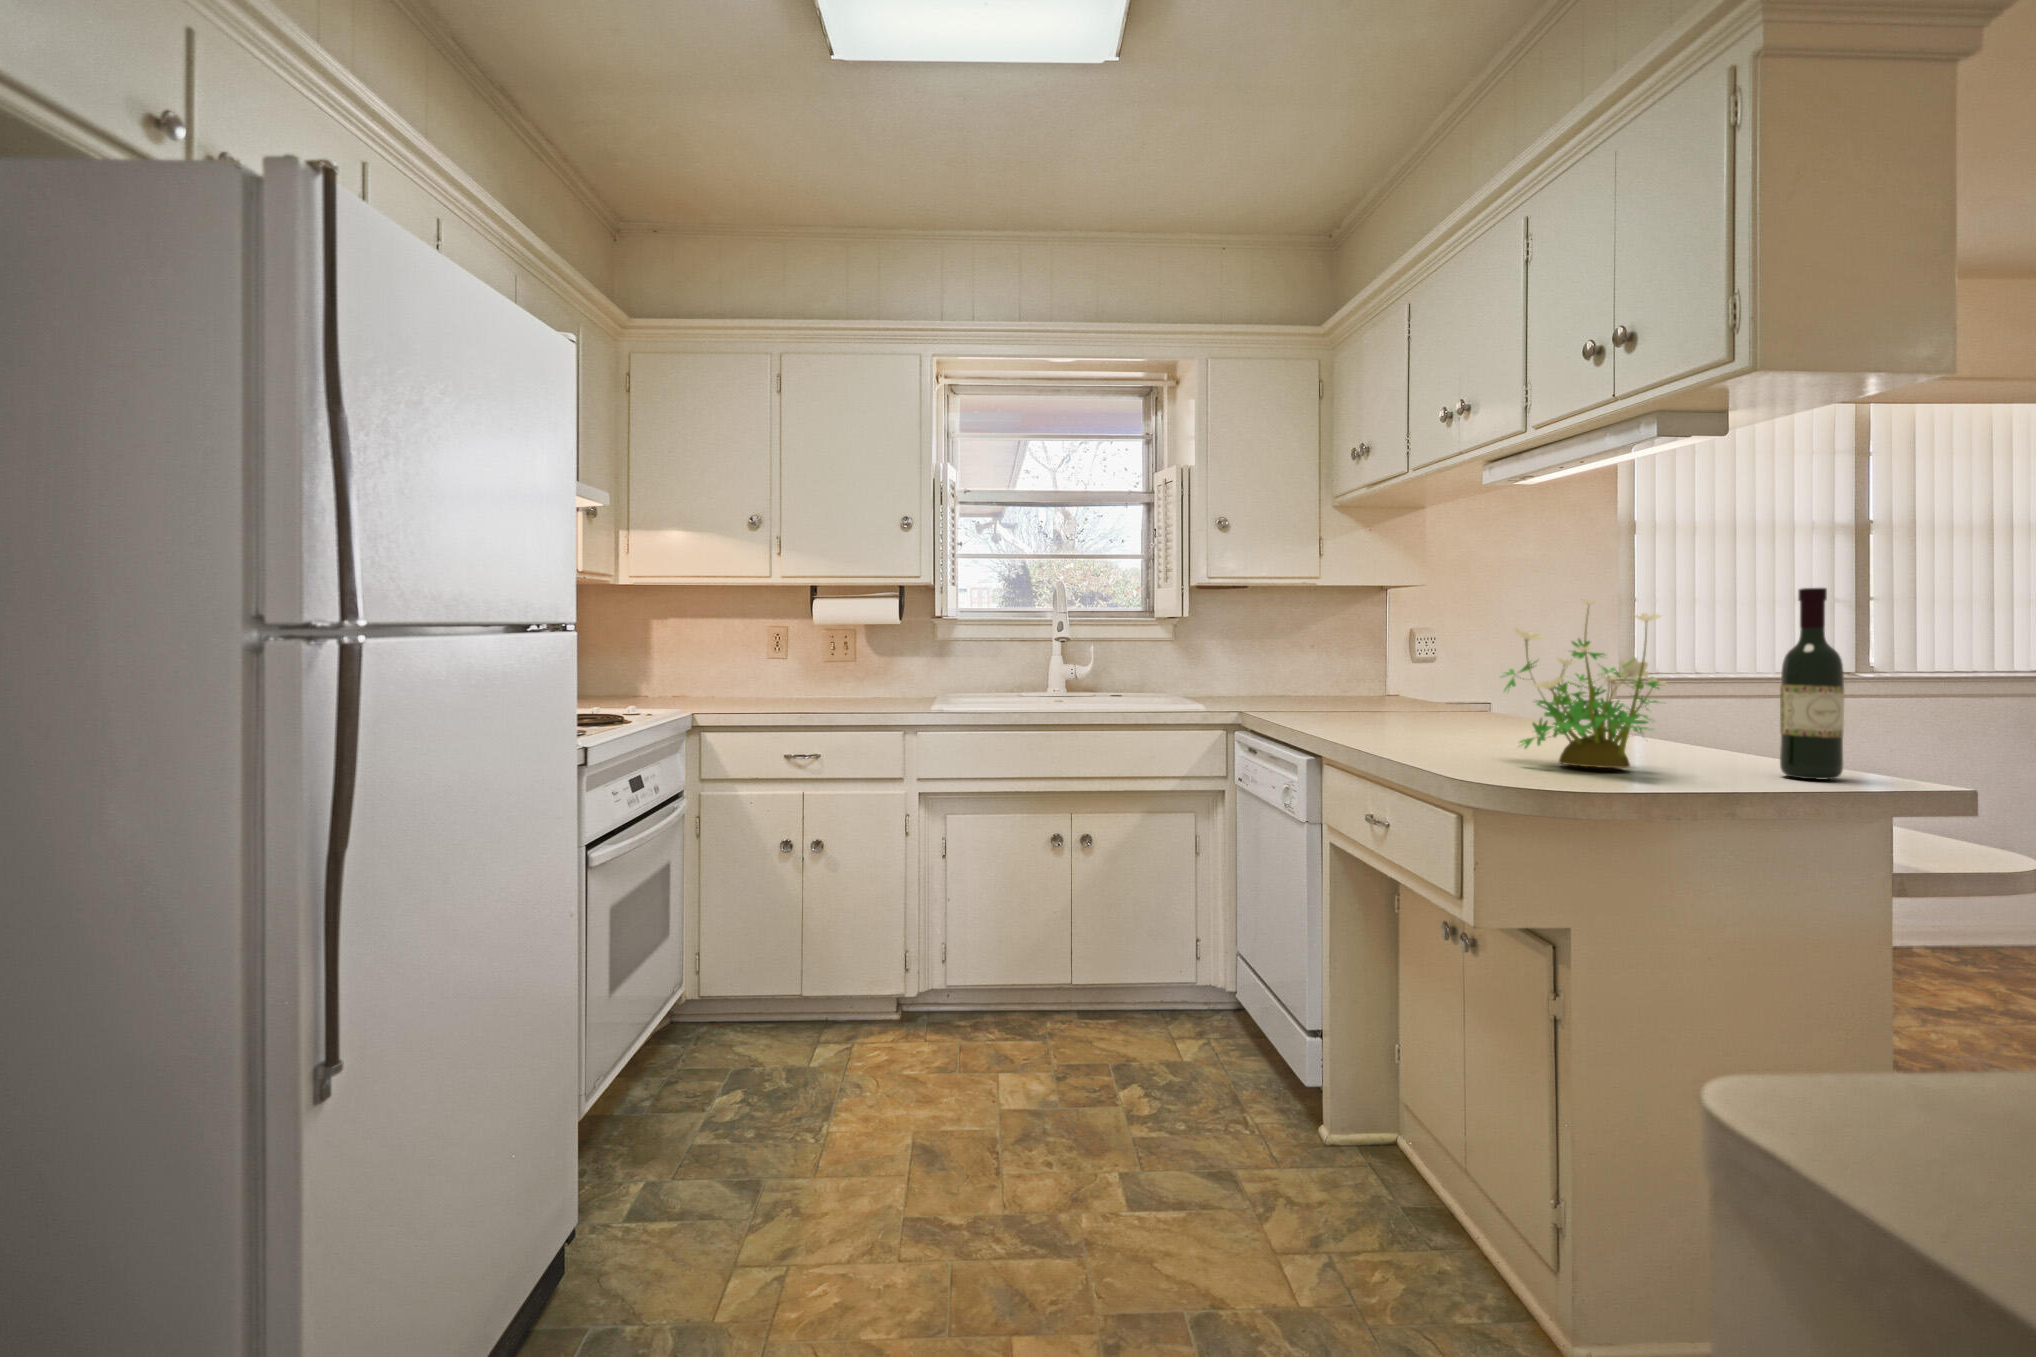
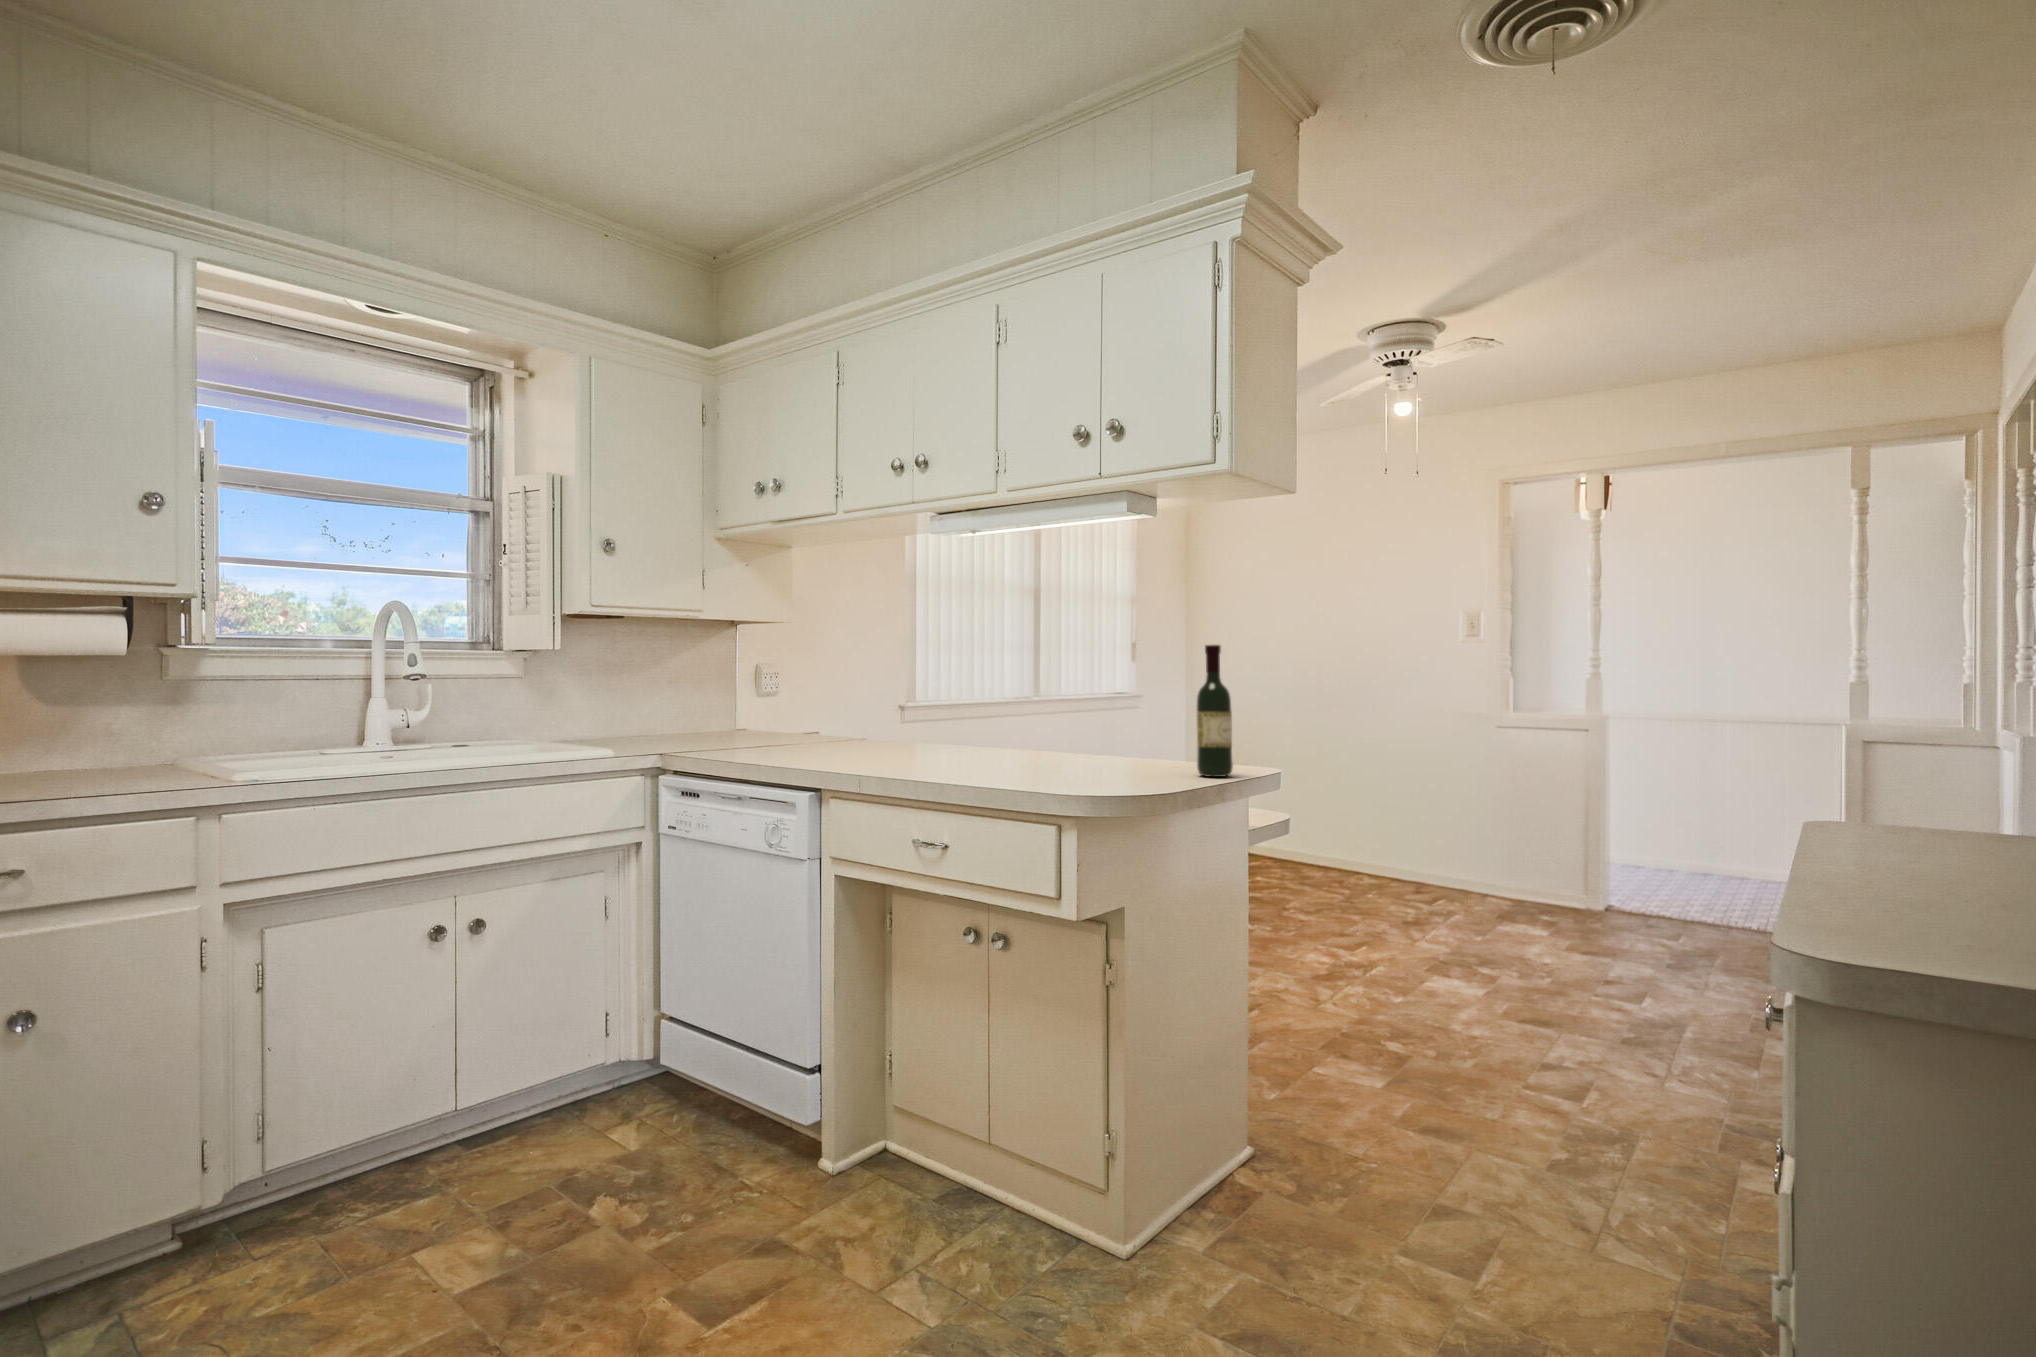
potted plant: present [1502,601,1665,768] -> none [1025,648,1166,780]

